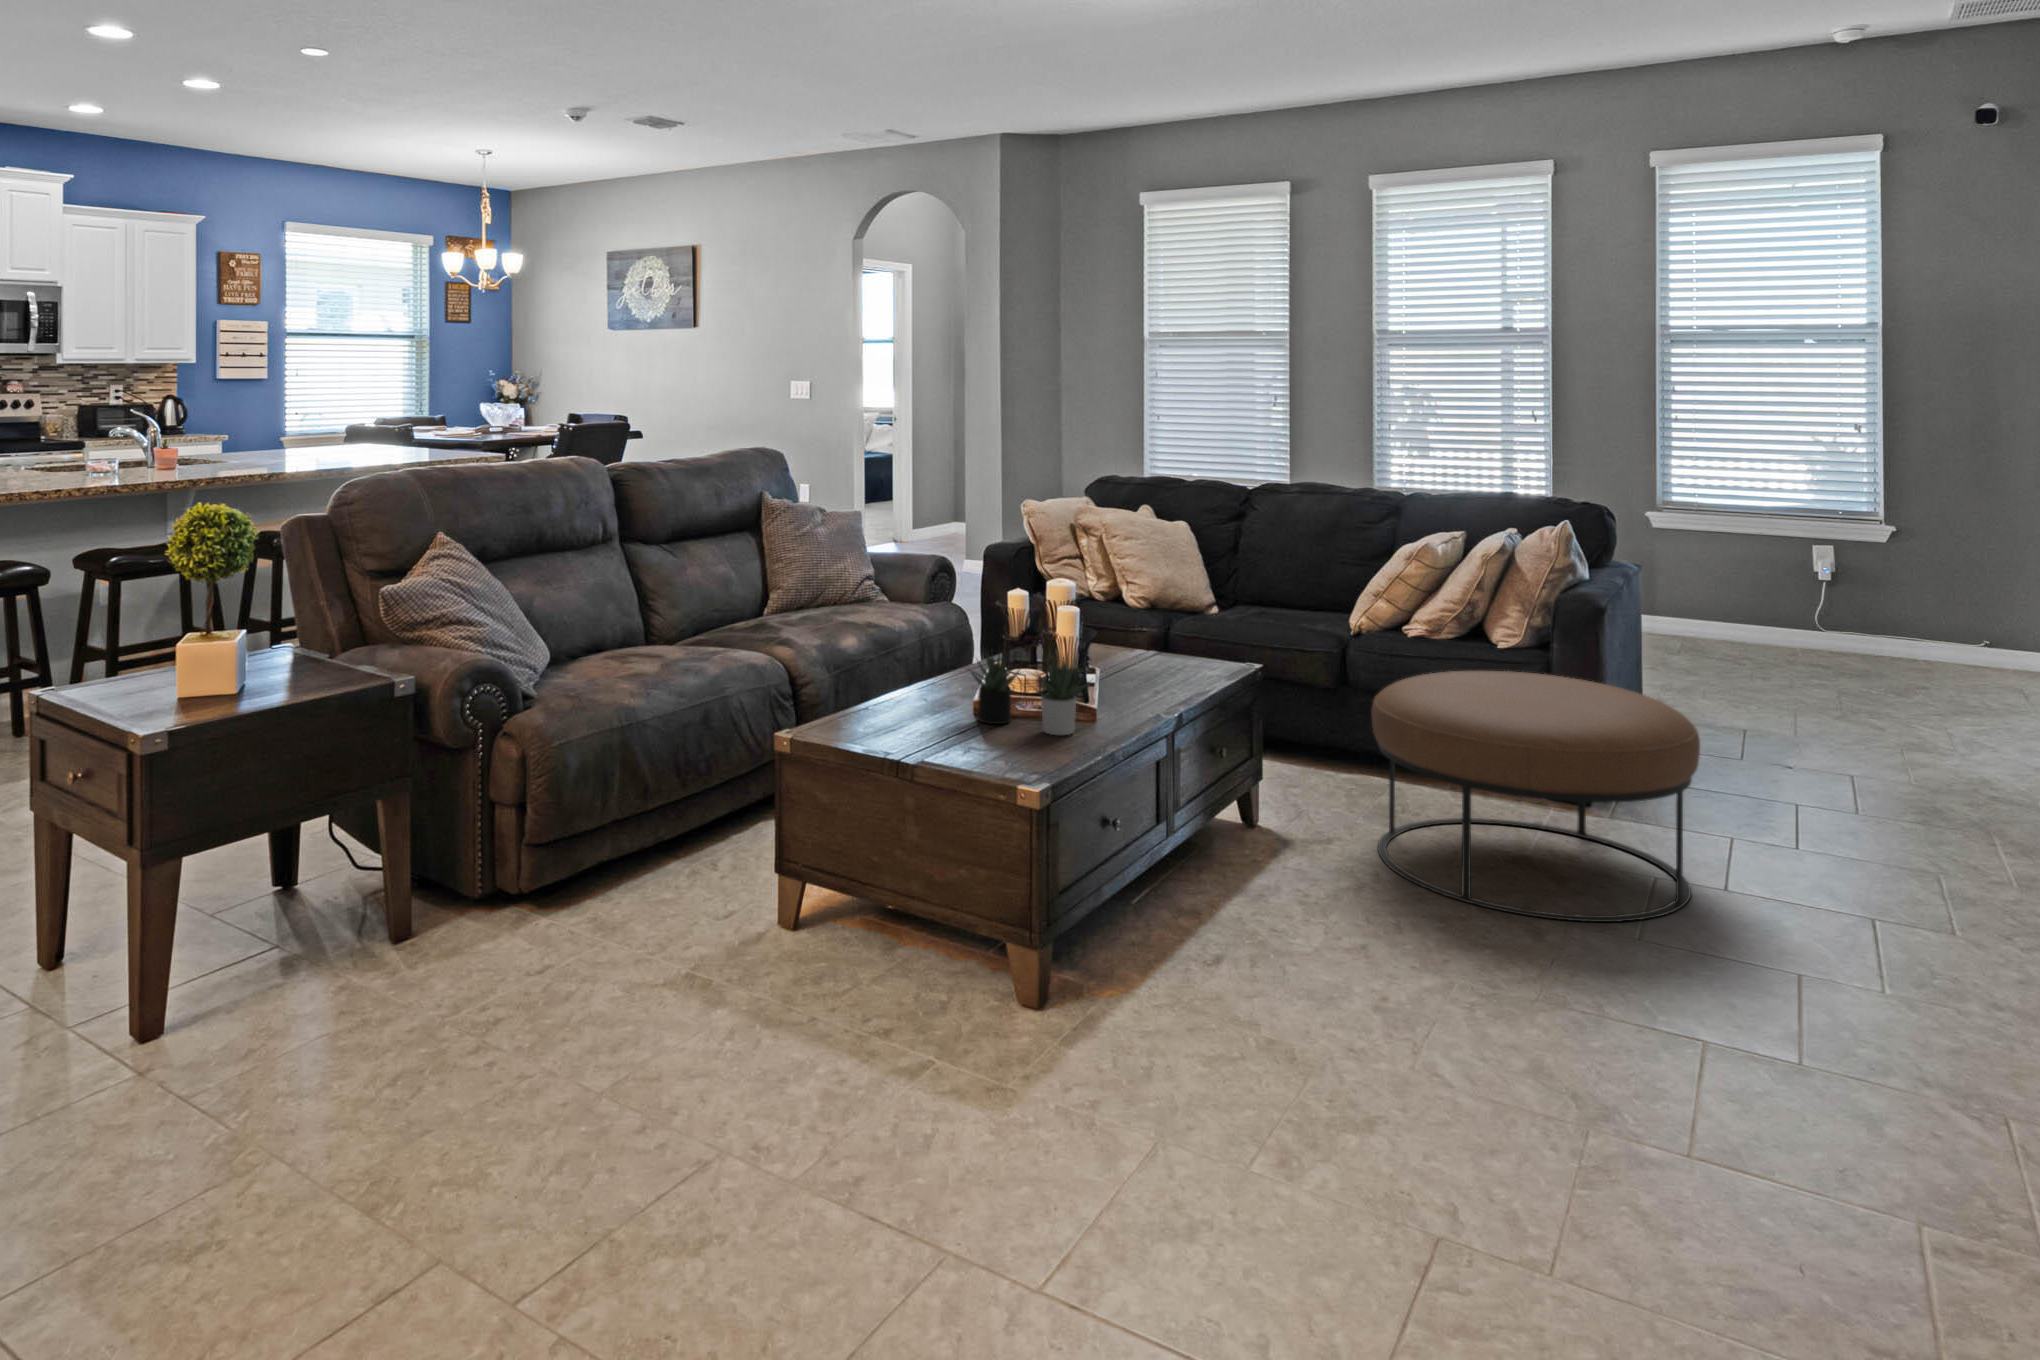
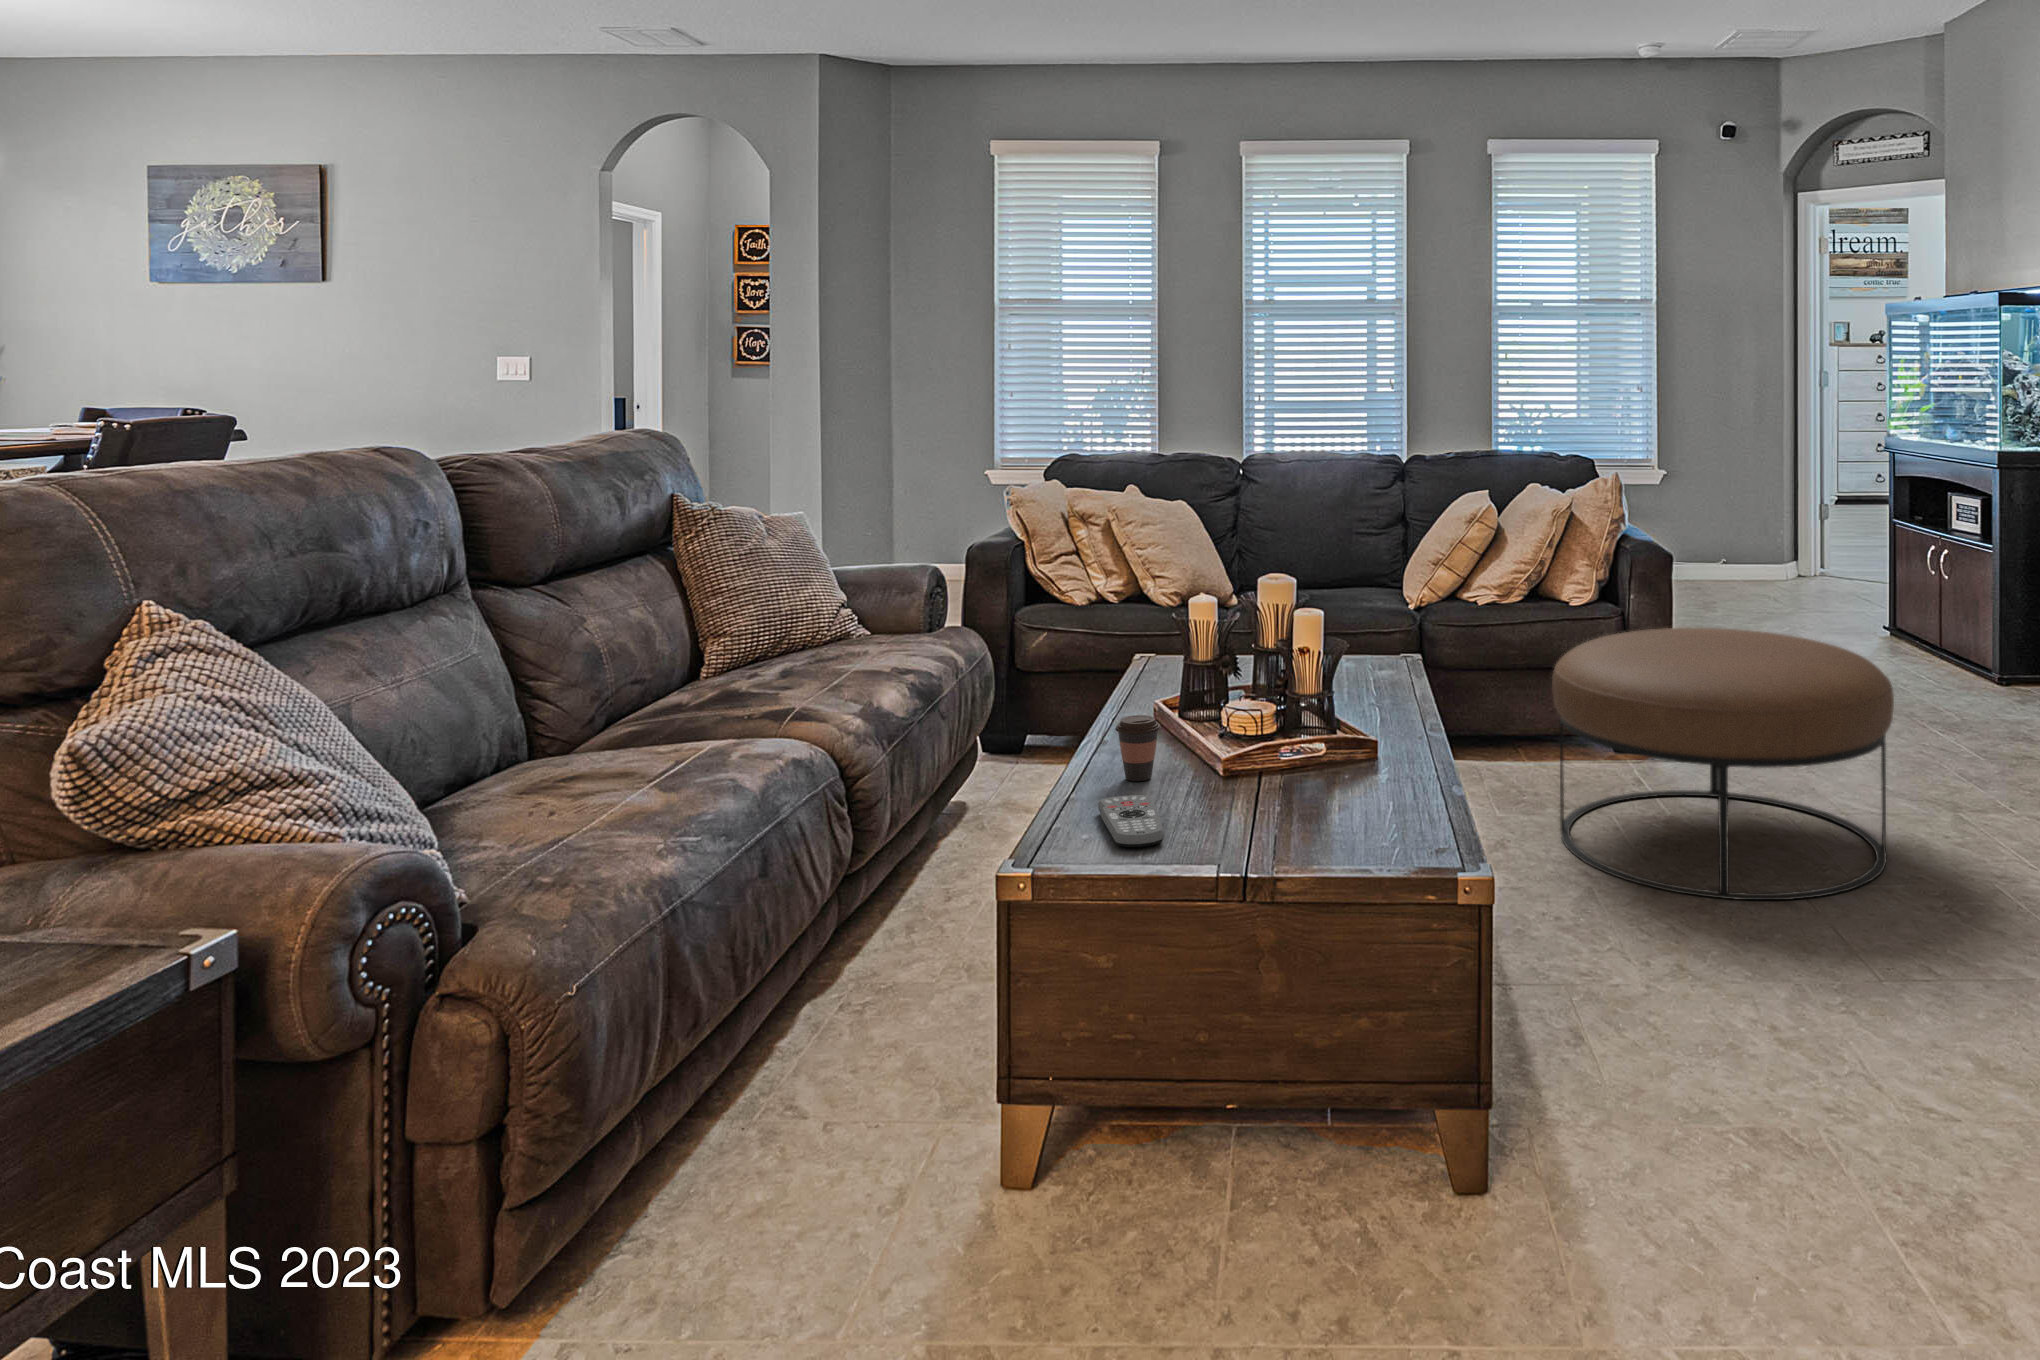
succulent plant: present [967,649,1089,735] -> none [1205,673,1413,794]
coffee cup: none [918,662,949,706] -> present [1115,715,1161,781]
remote control: none [862,709,914,737] -> present [1098,795,1165,847]

